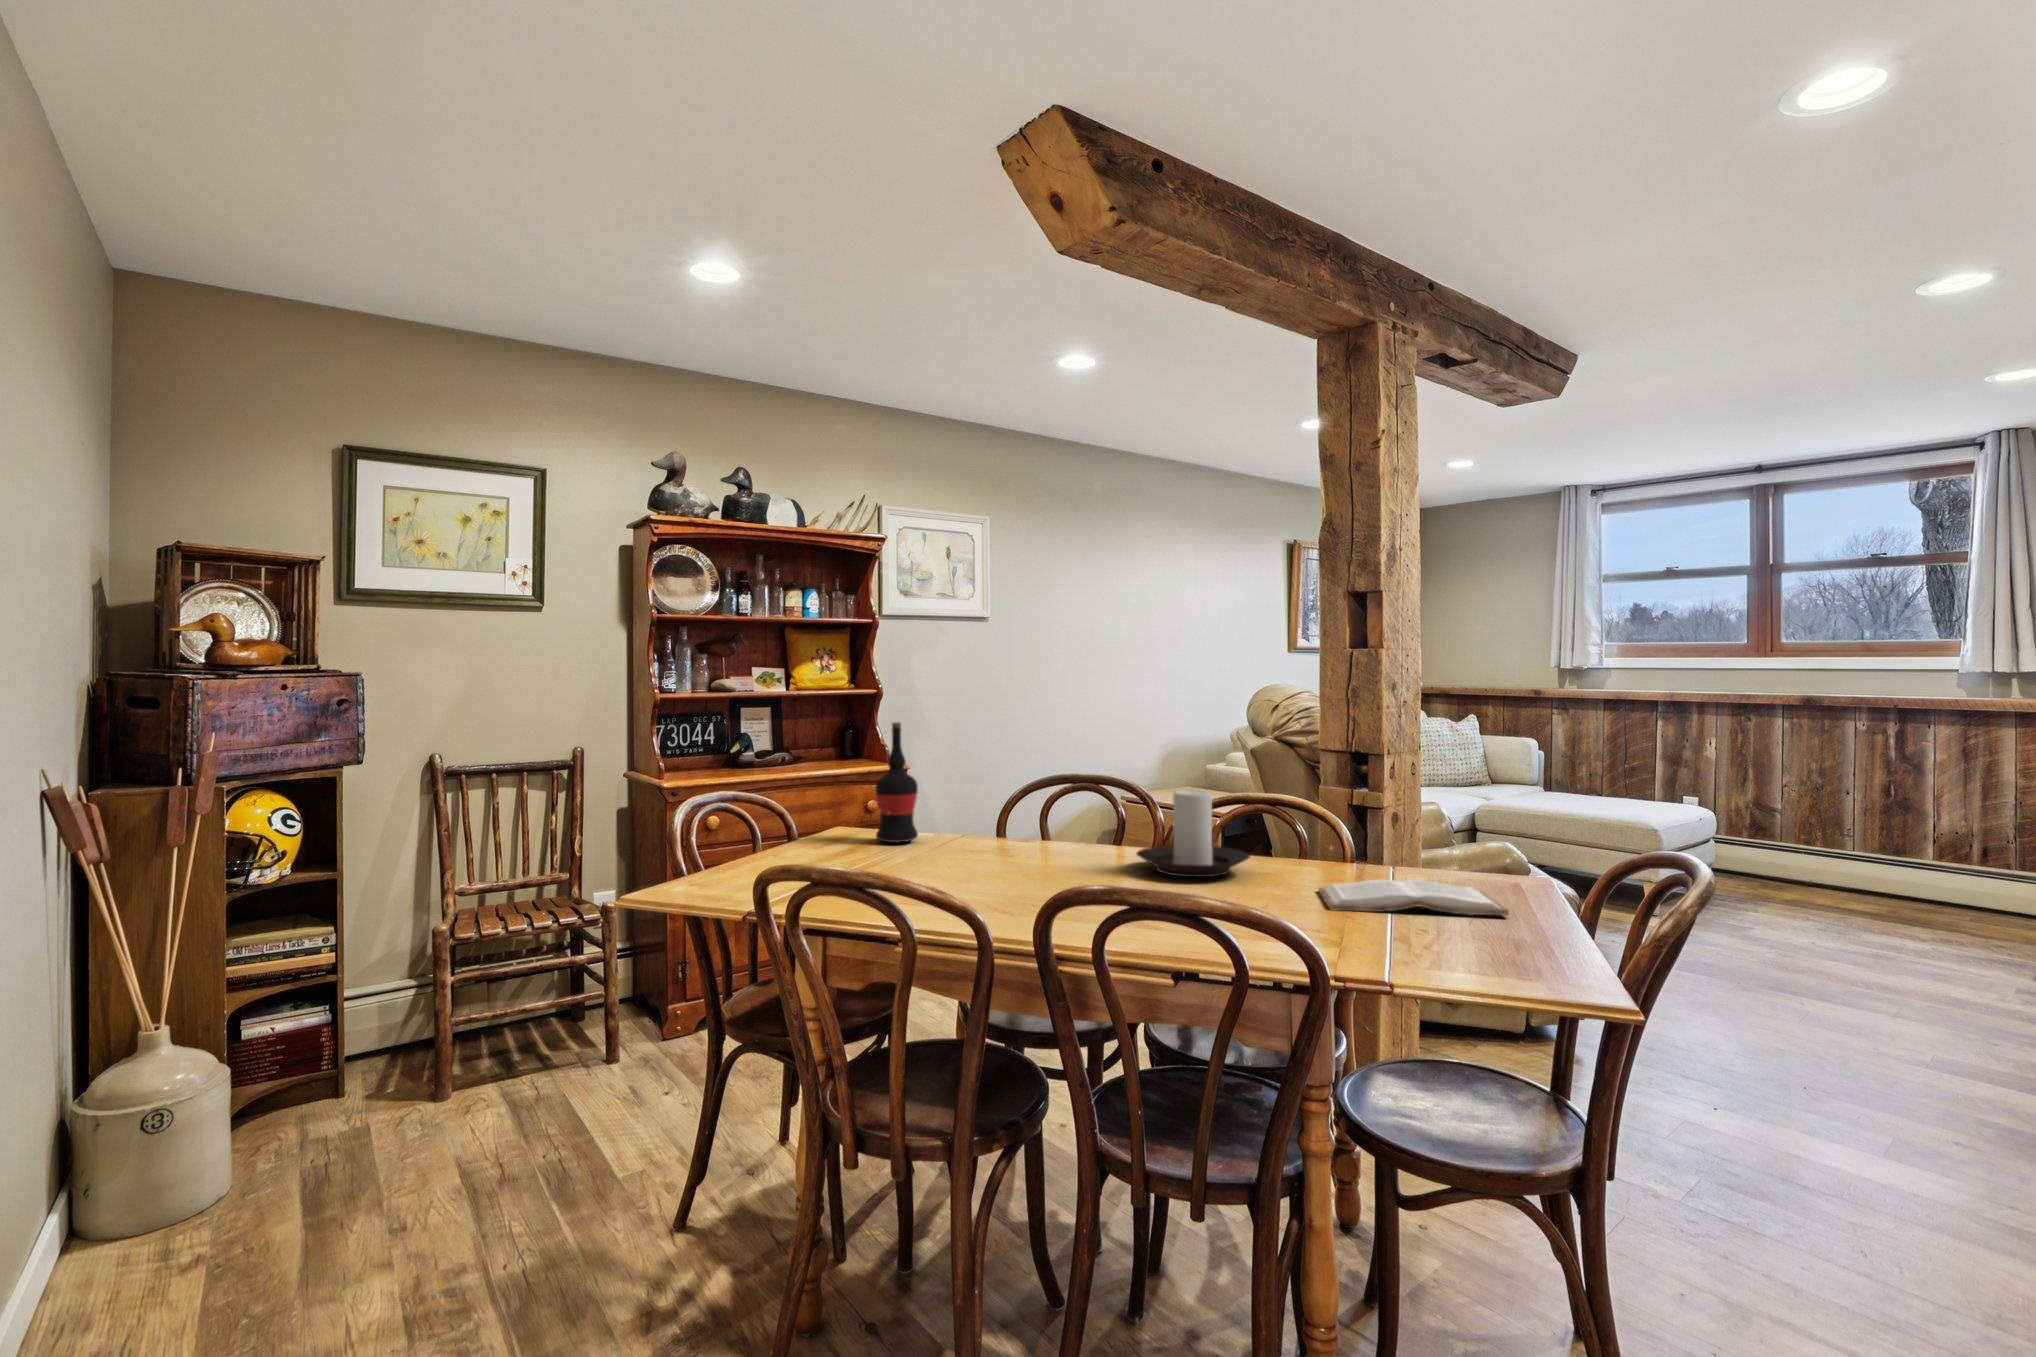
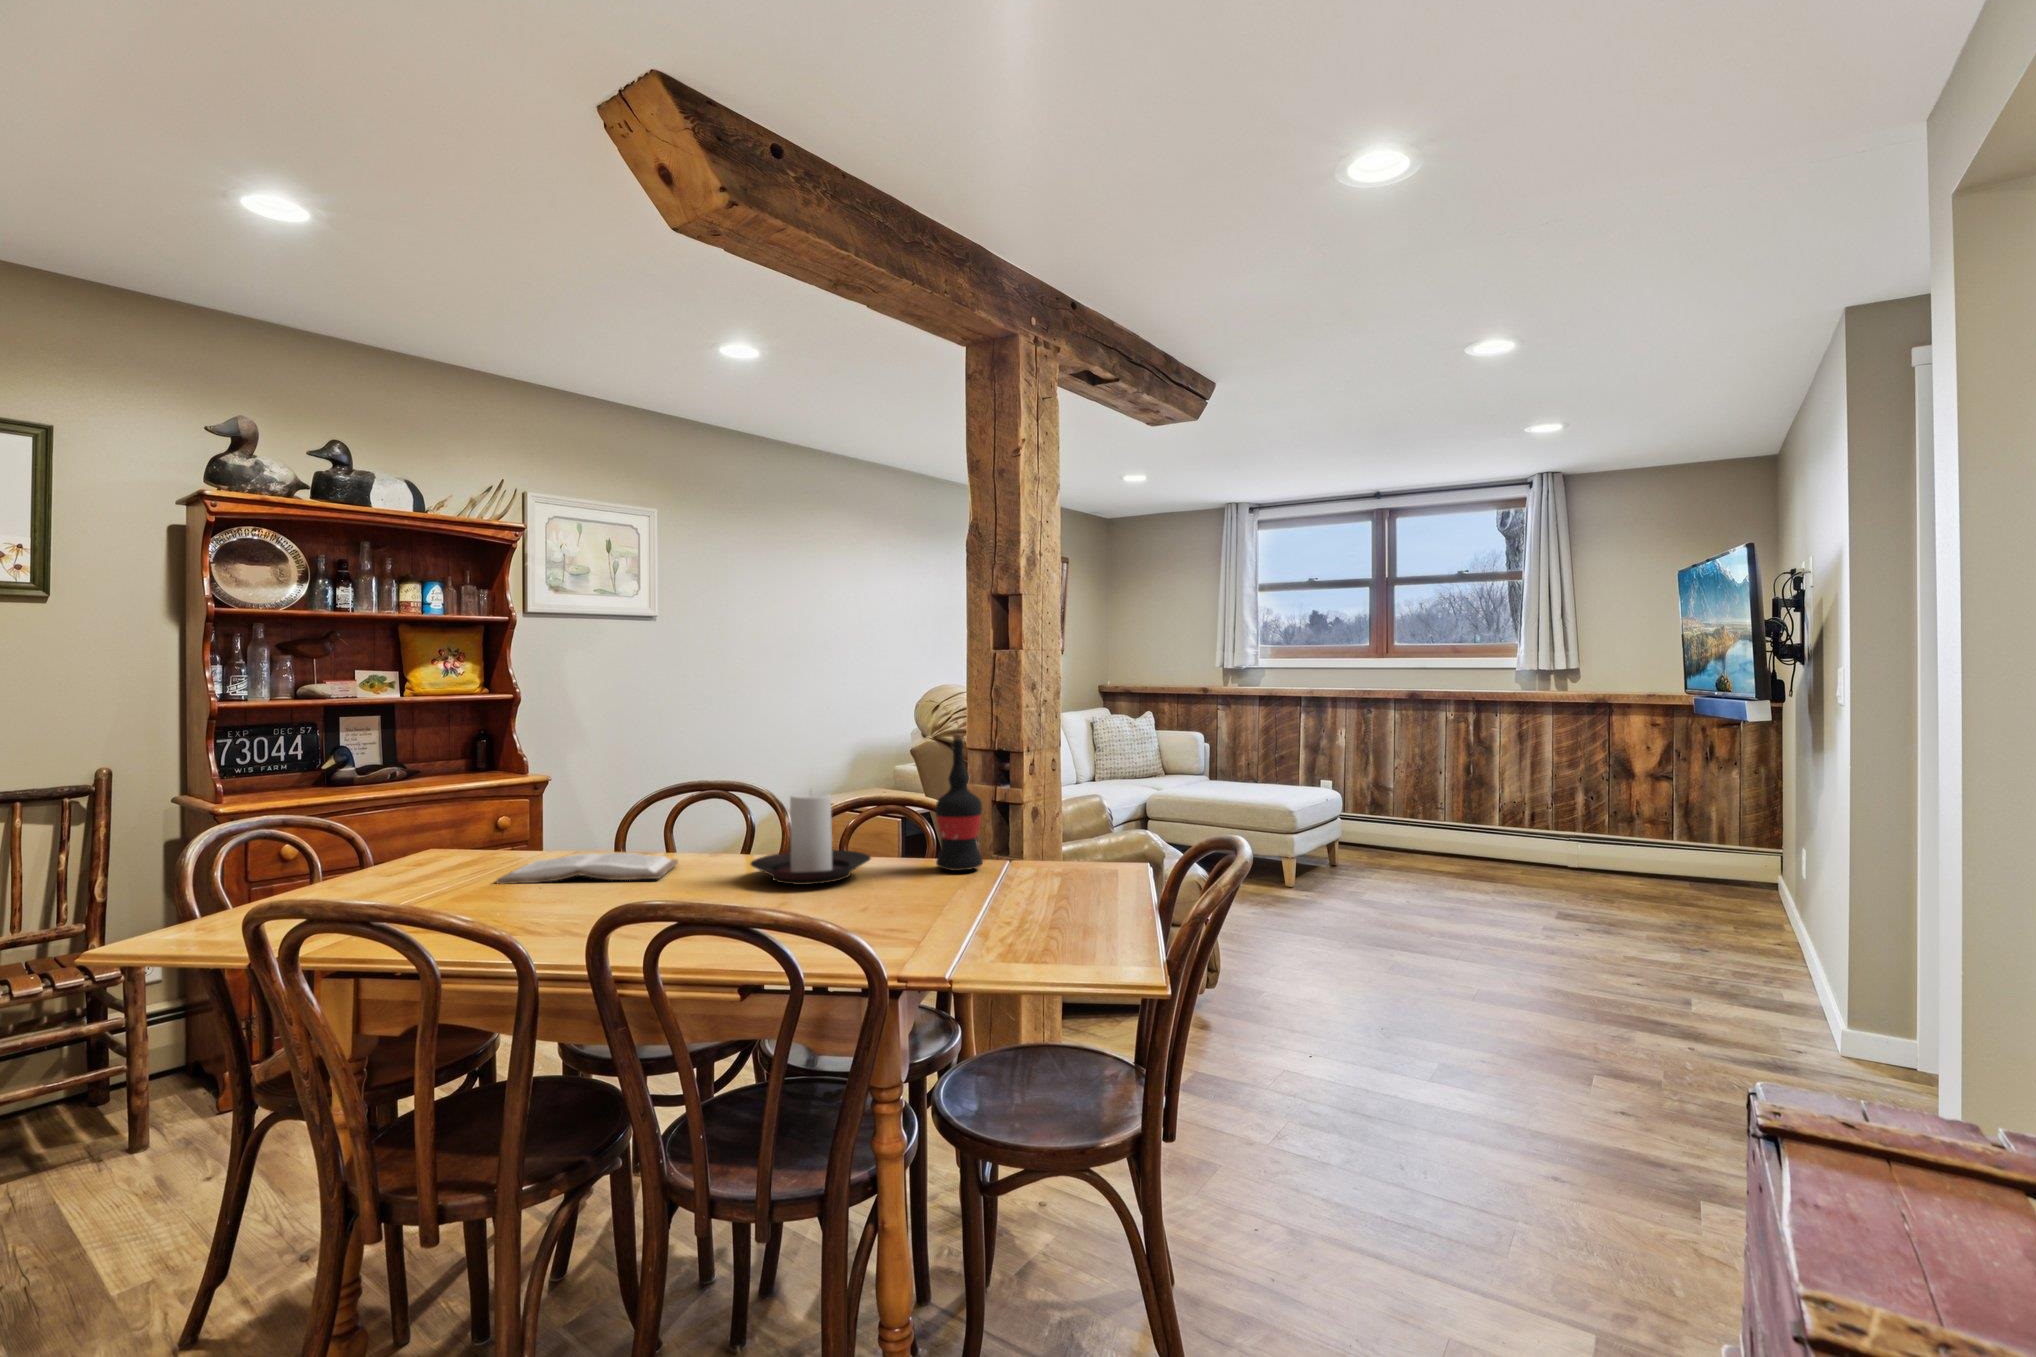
wine bottle: present [876,722,918,842] -> present [935,734,983,871]
book: present [1319,880,1509,916] -> present [497,853,678,884]

